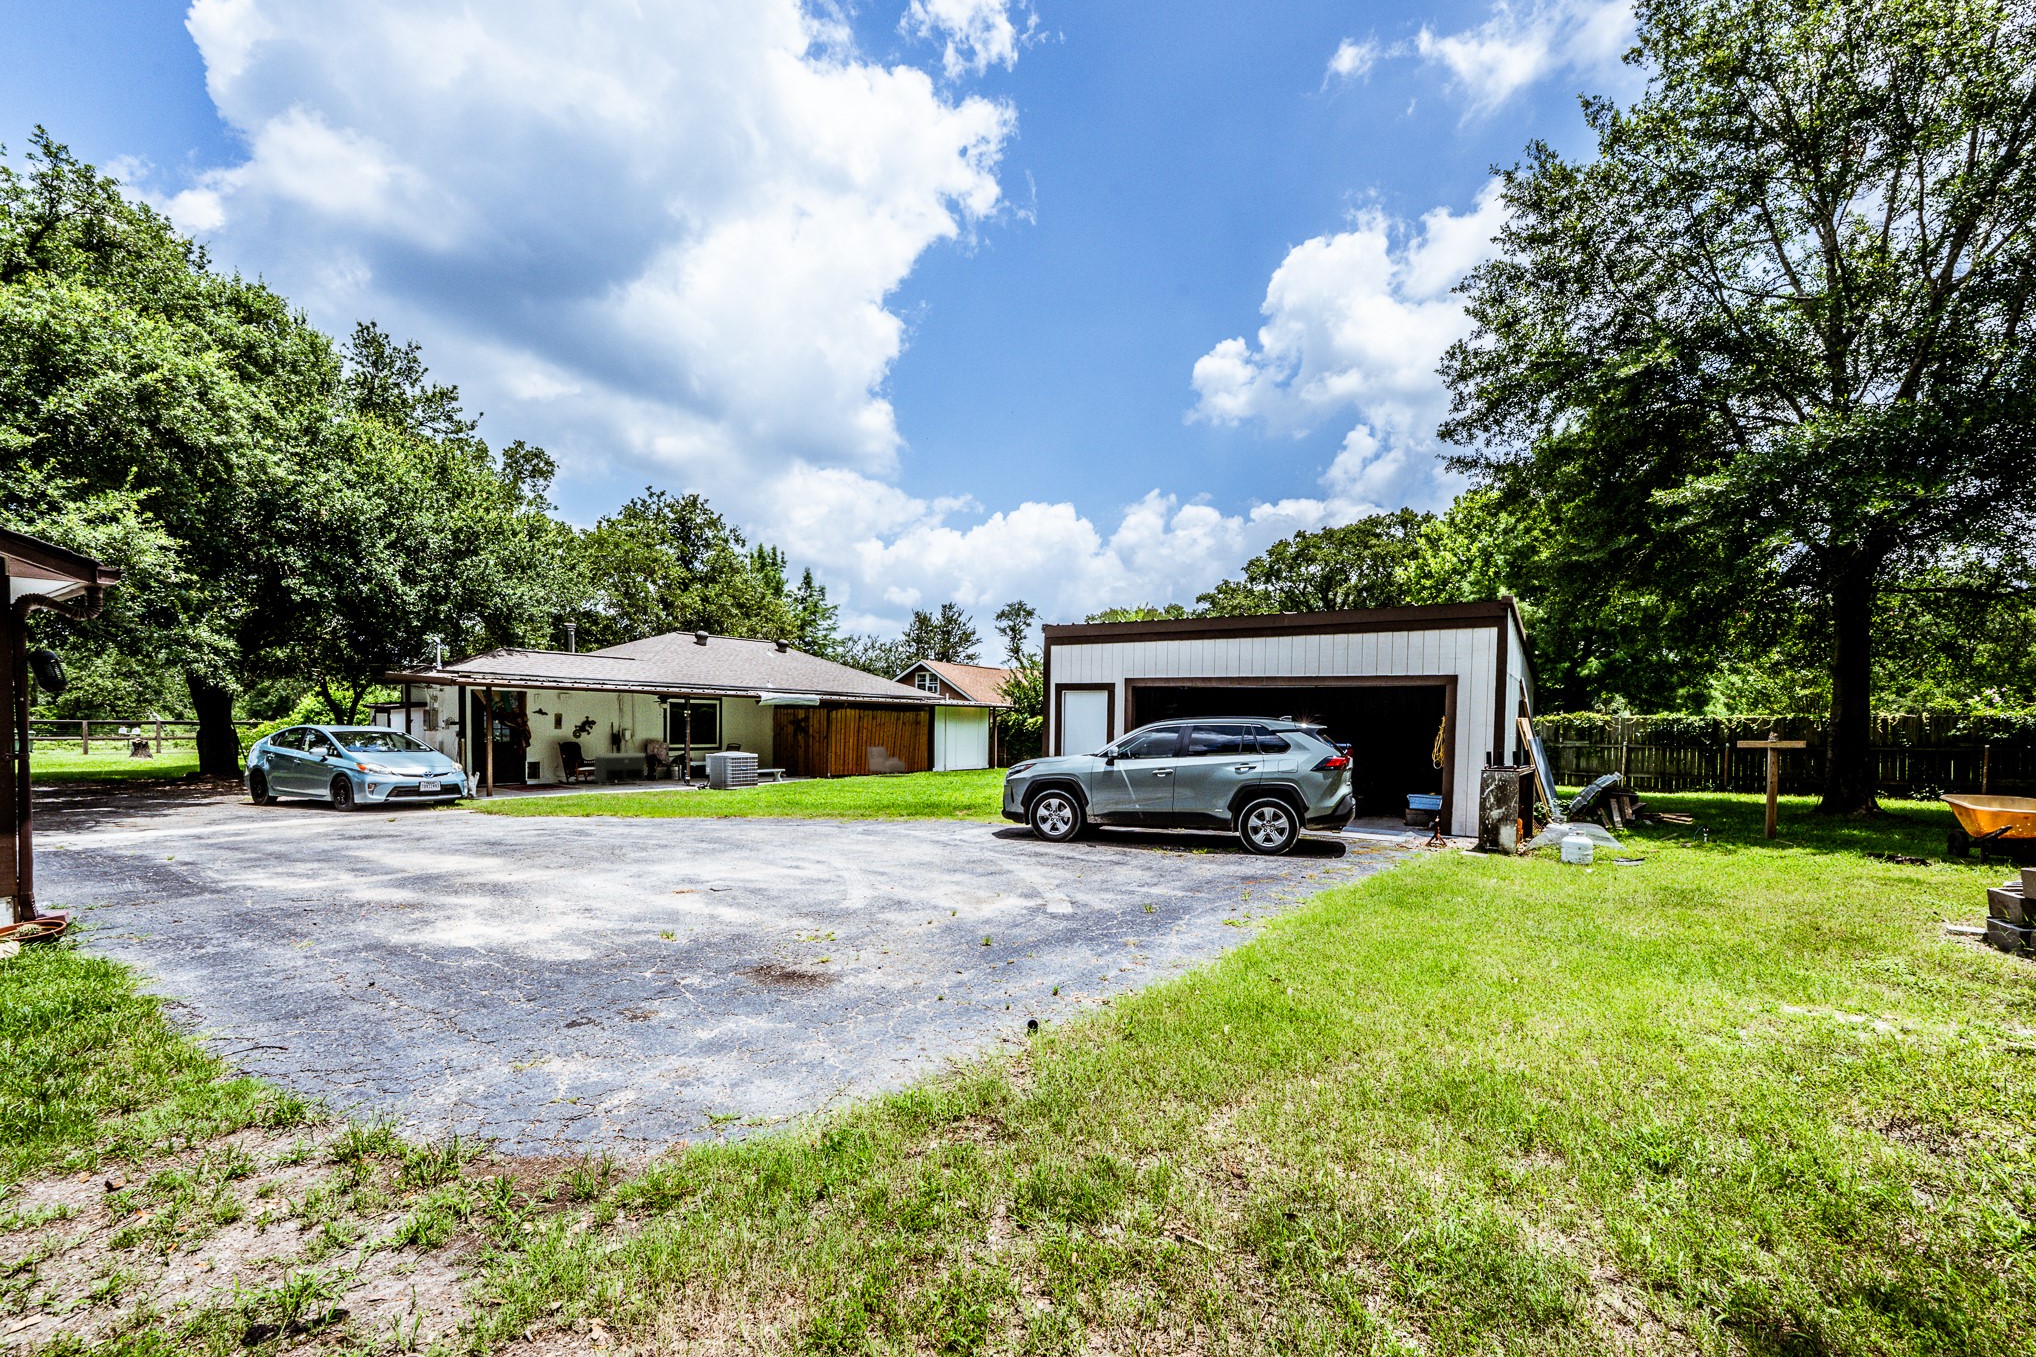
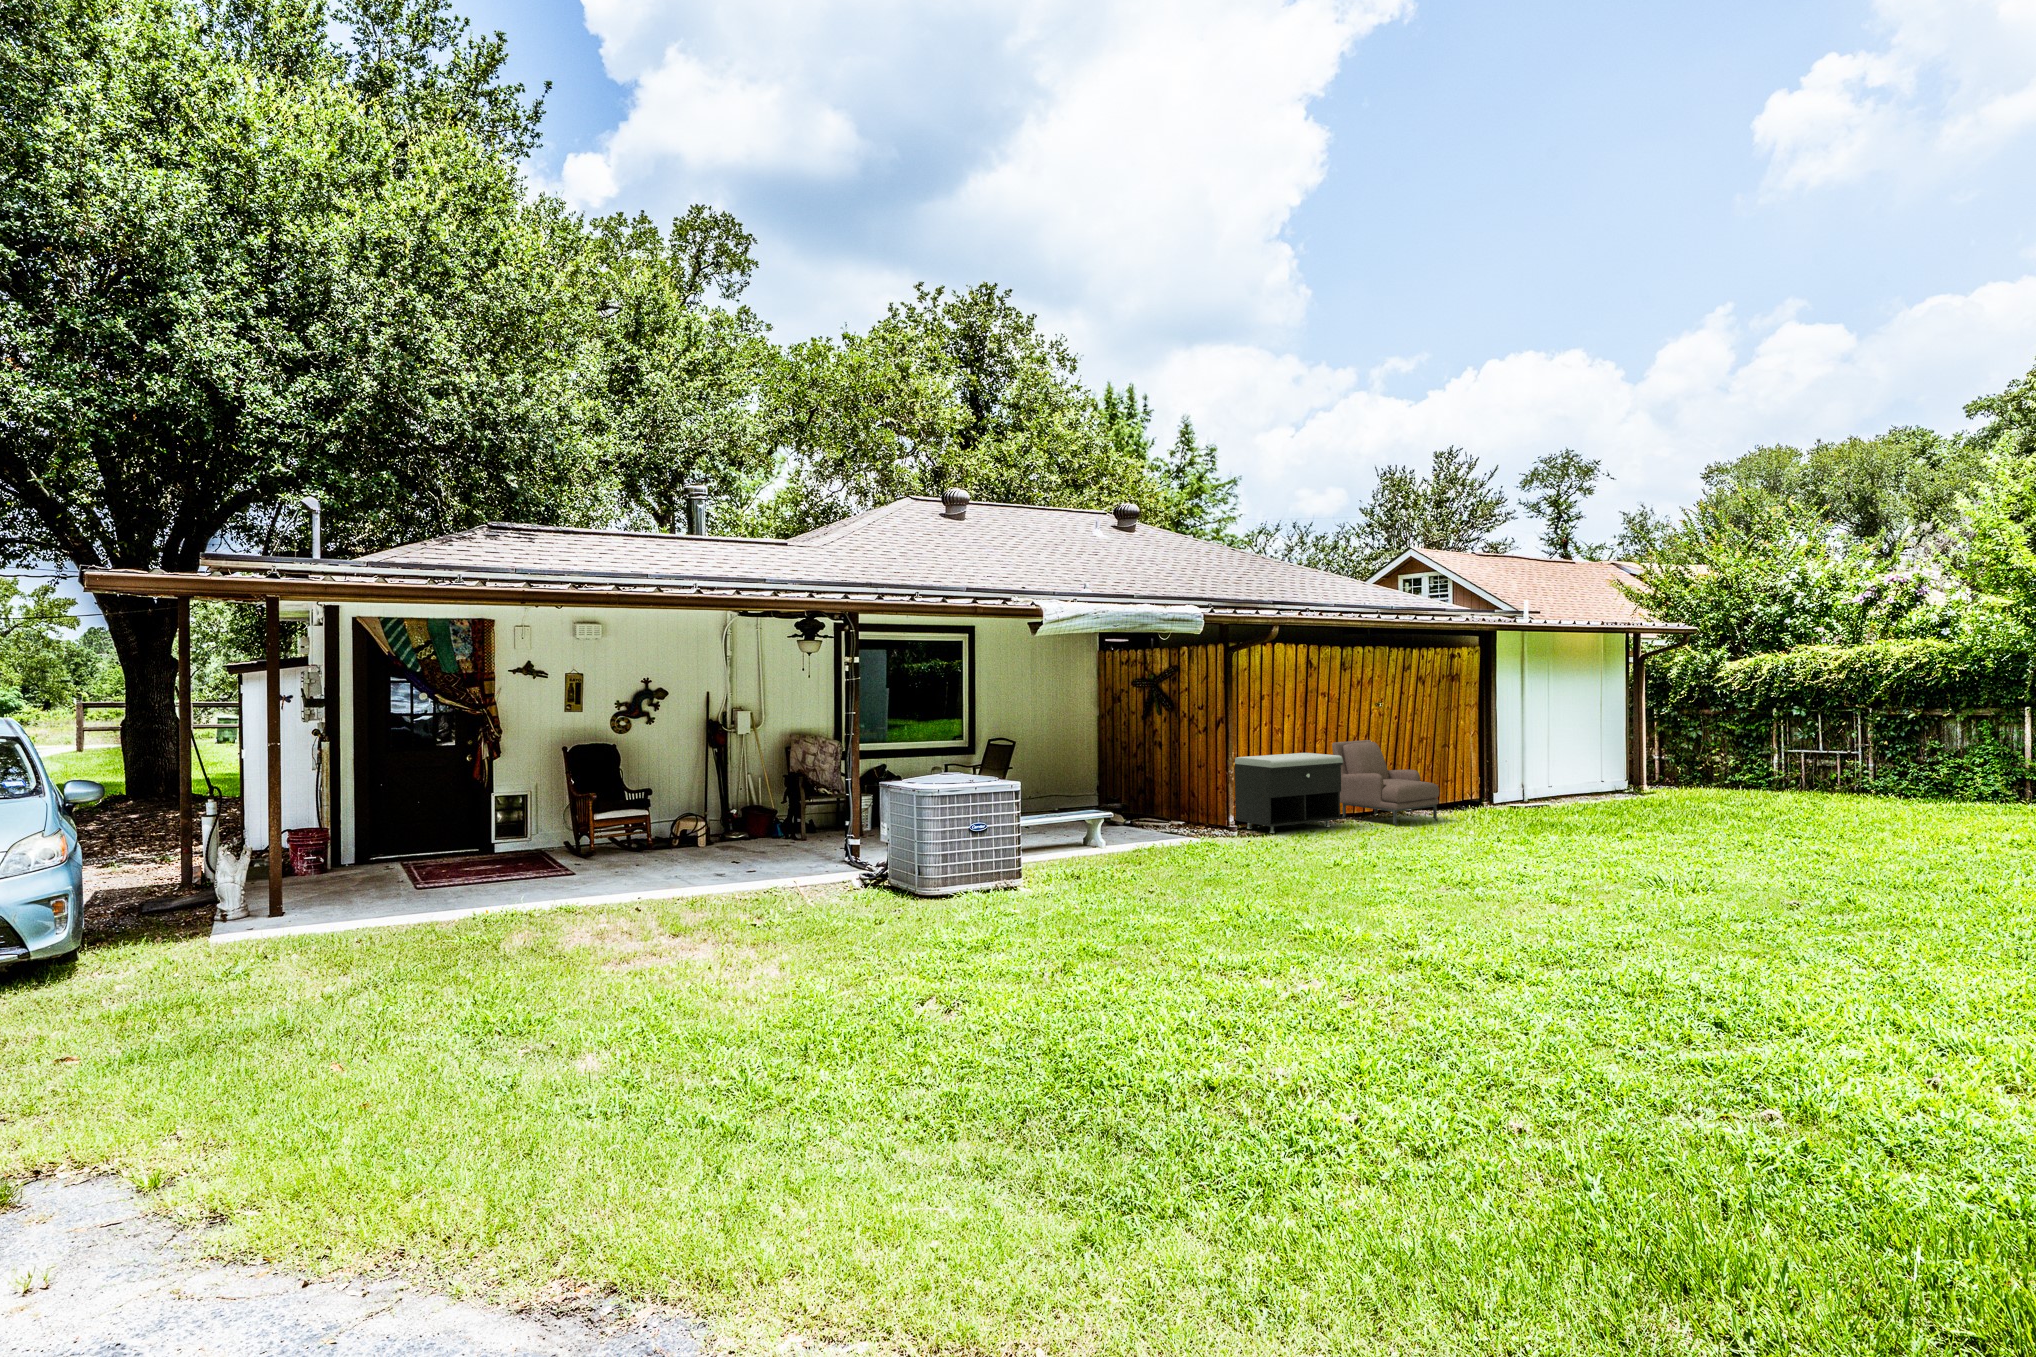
storage bench: present [594,753,645,783] -> present [1235,753,1343,833]

